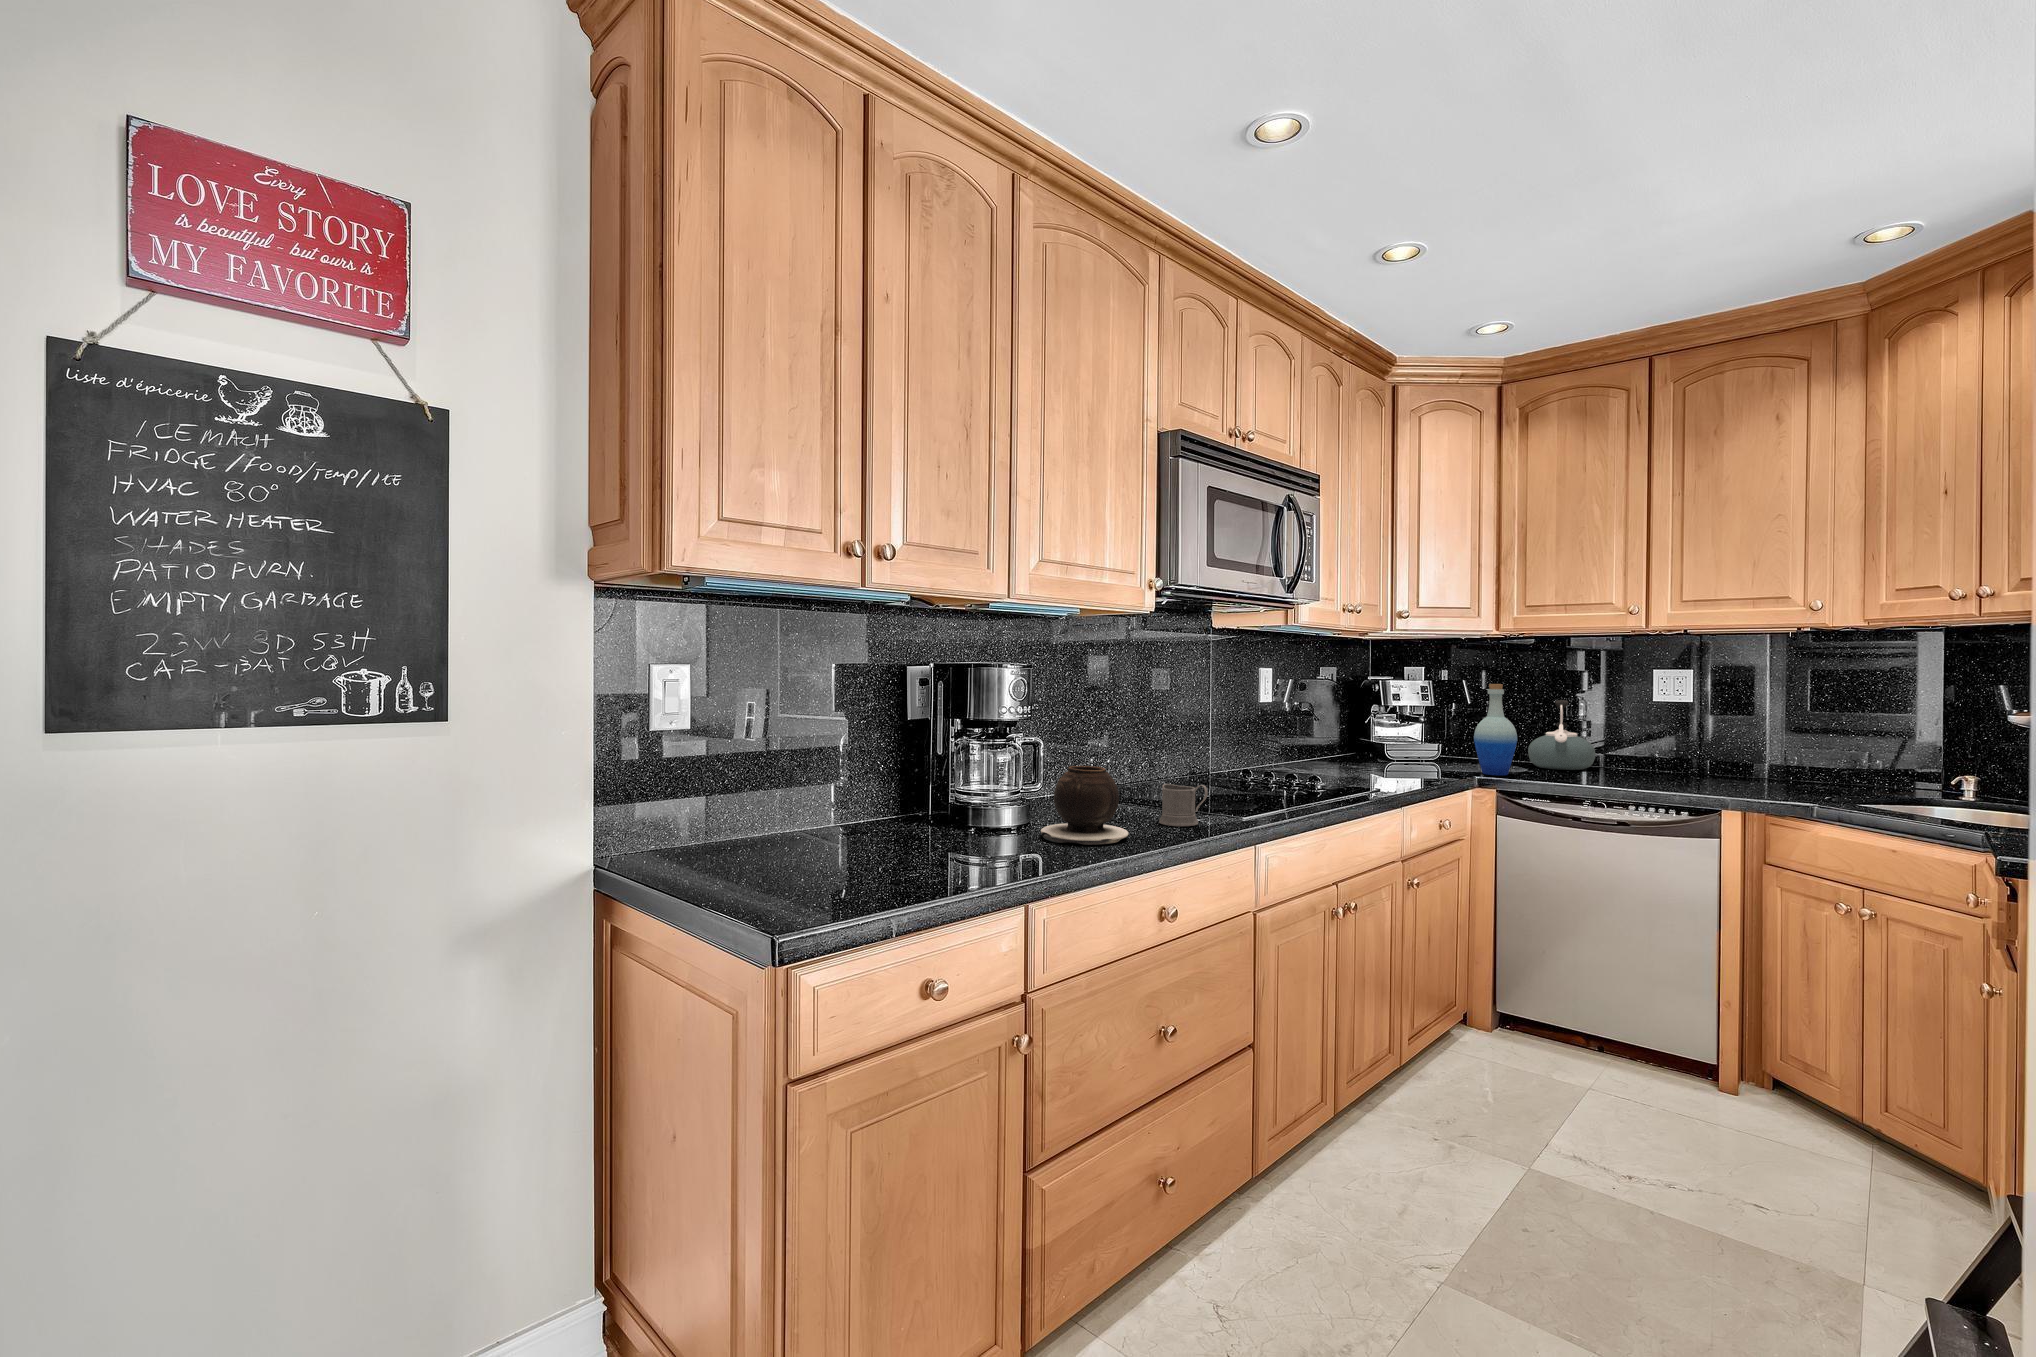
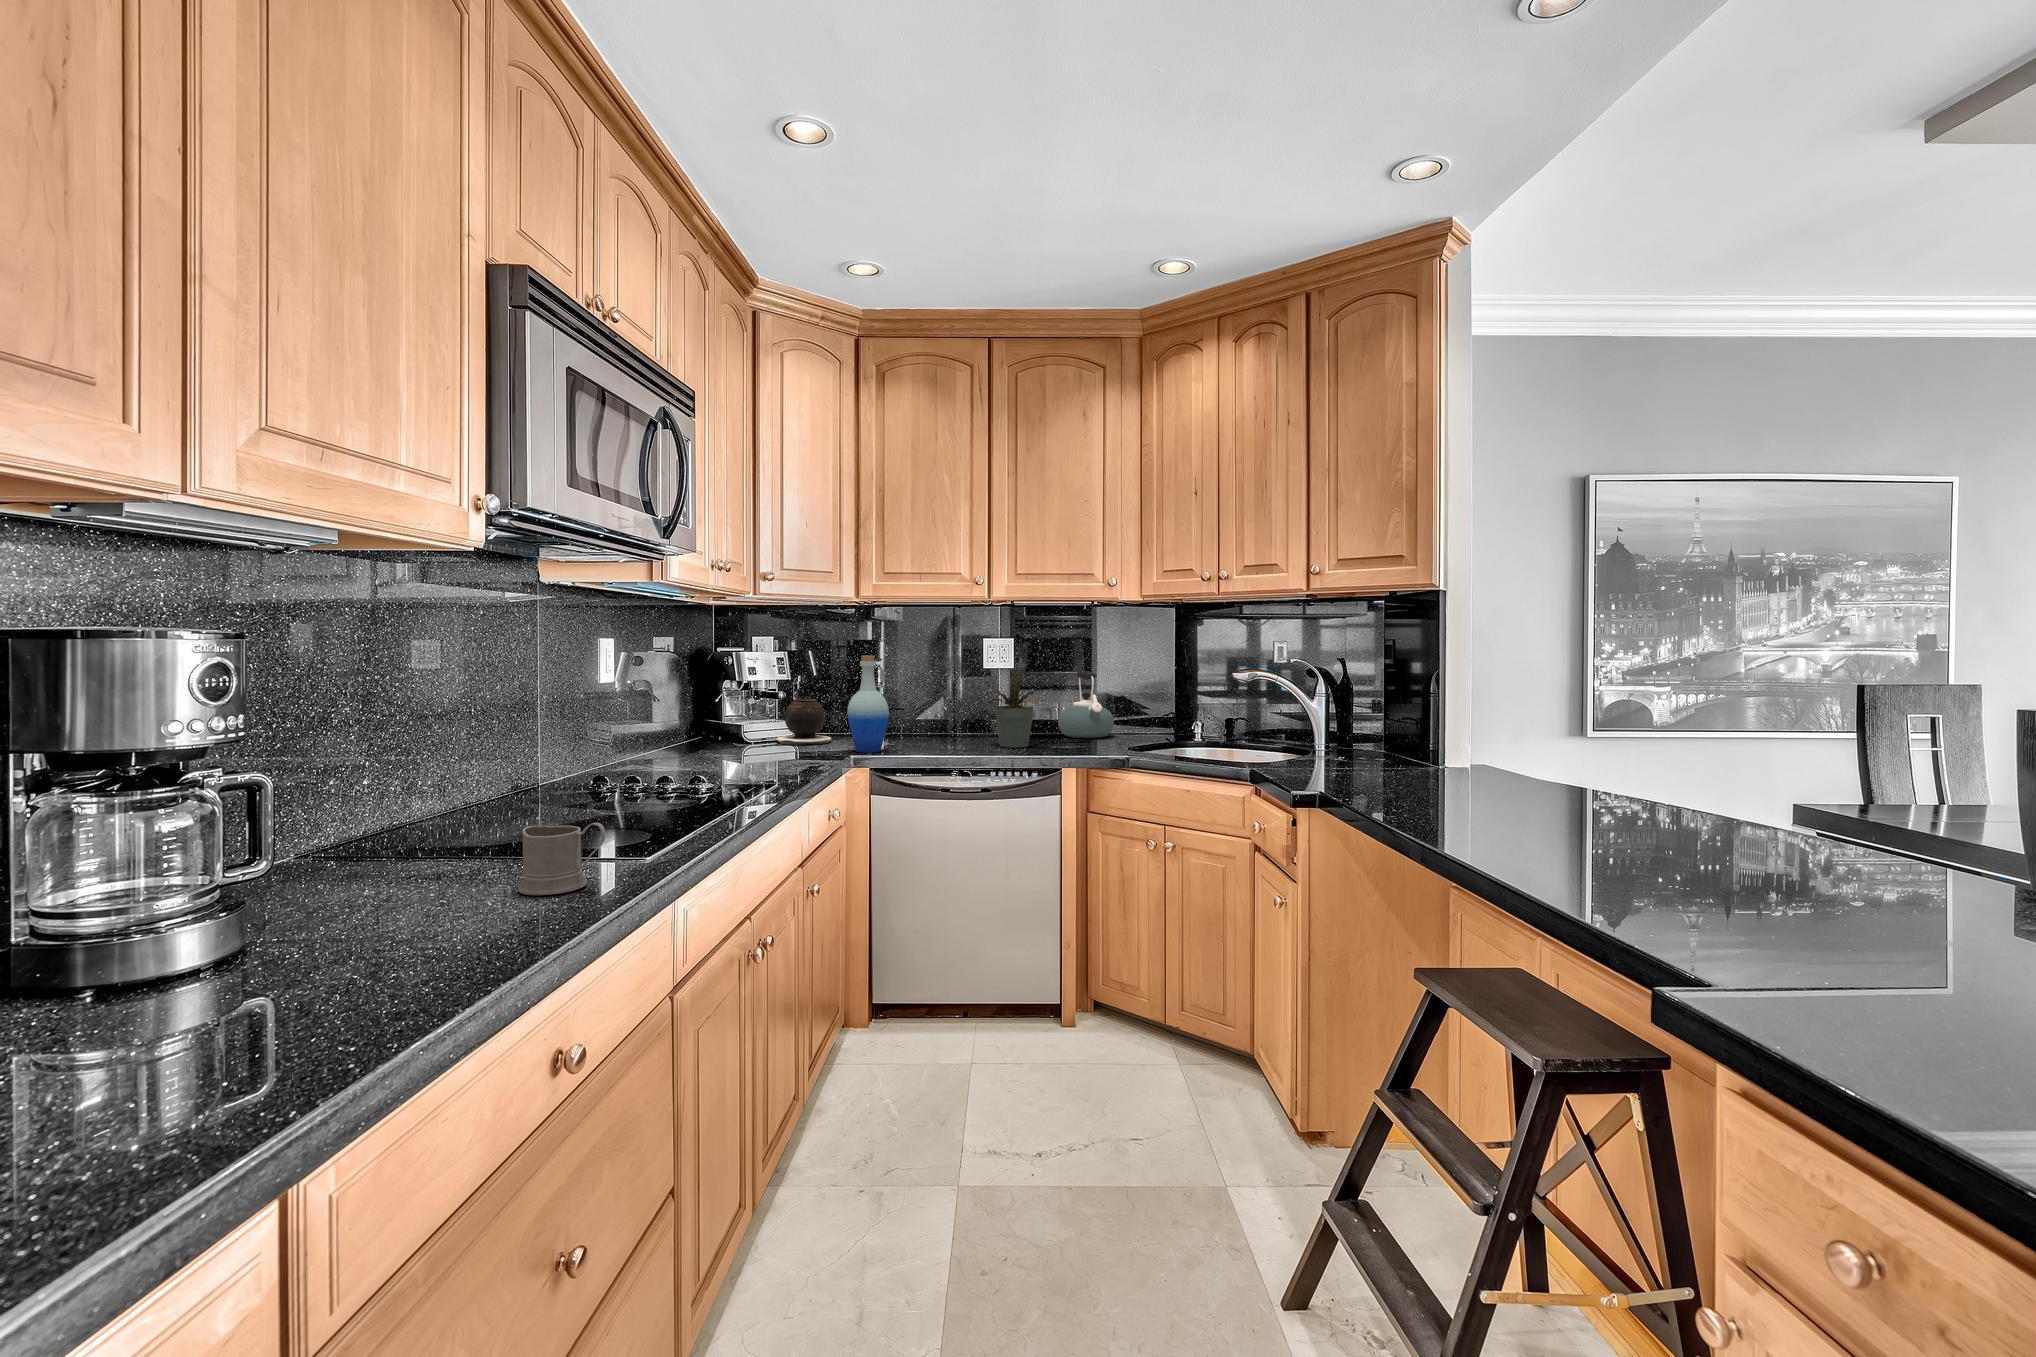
kettle: present [1528,700,1595,770] -> present [1058,671,1114,738]
potted plant: none [1636,704,1701,784] -> present [986,672,1038,748]
vase: present [1041,766,1128,845] -> present [776,699,831,745]

